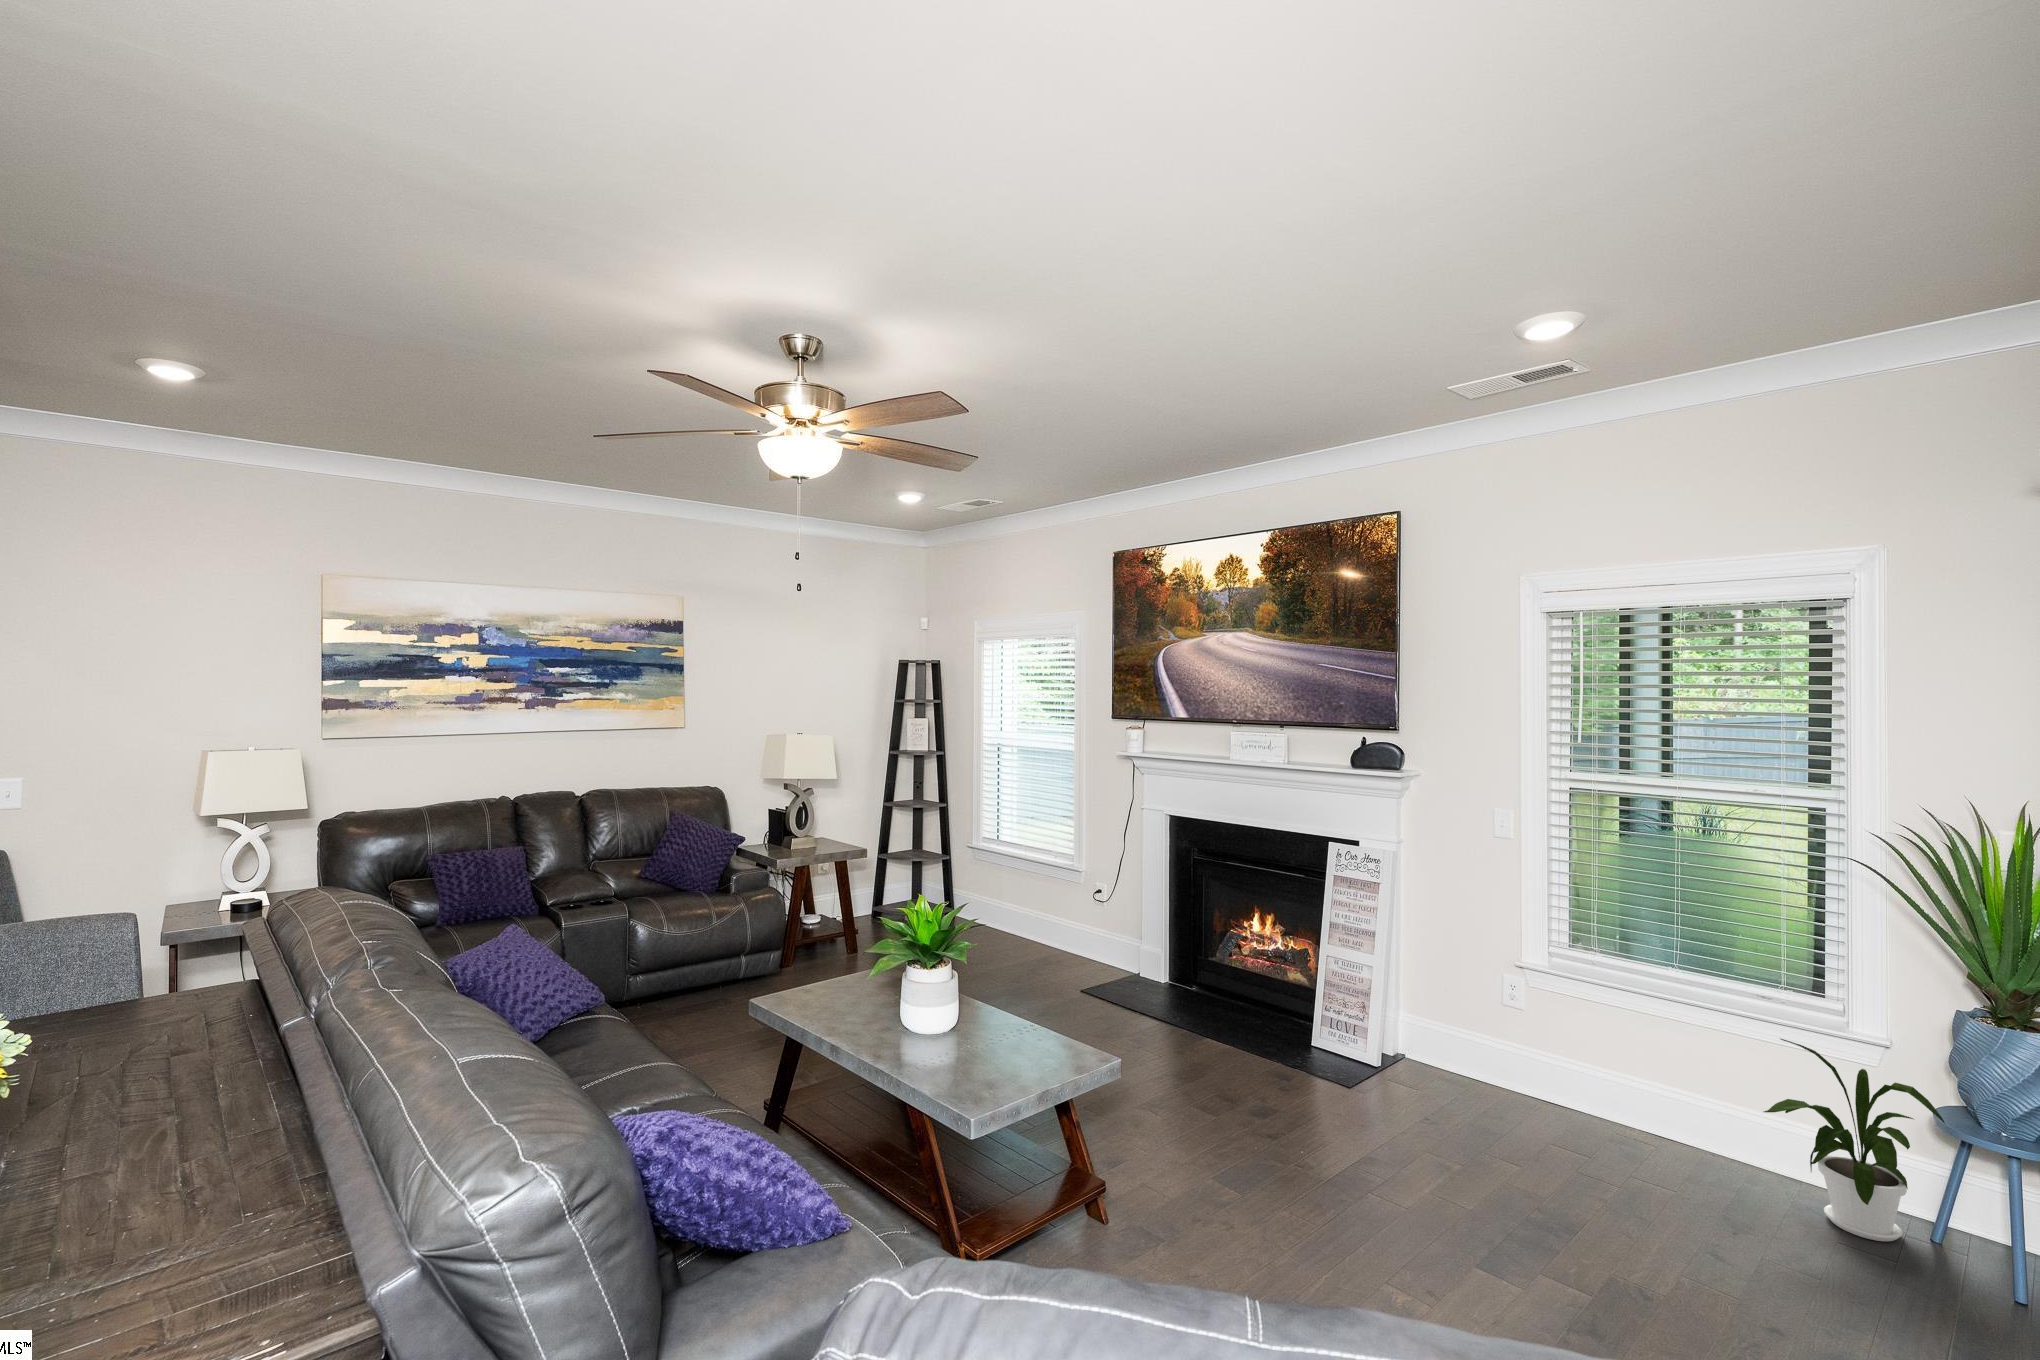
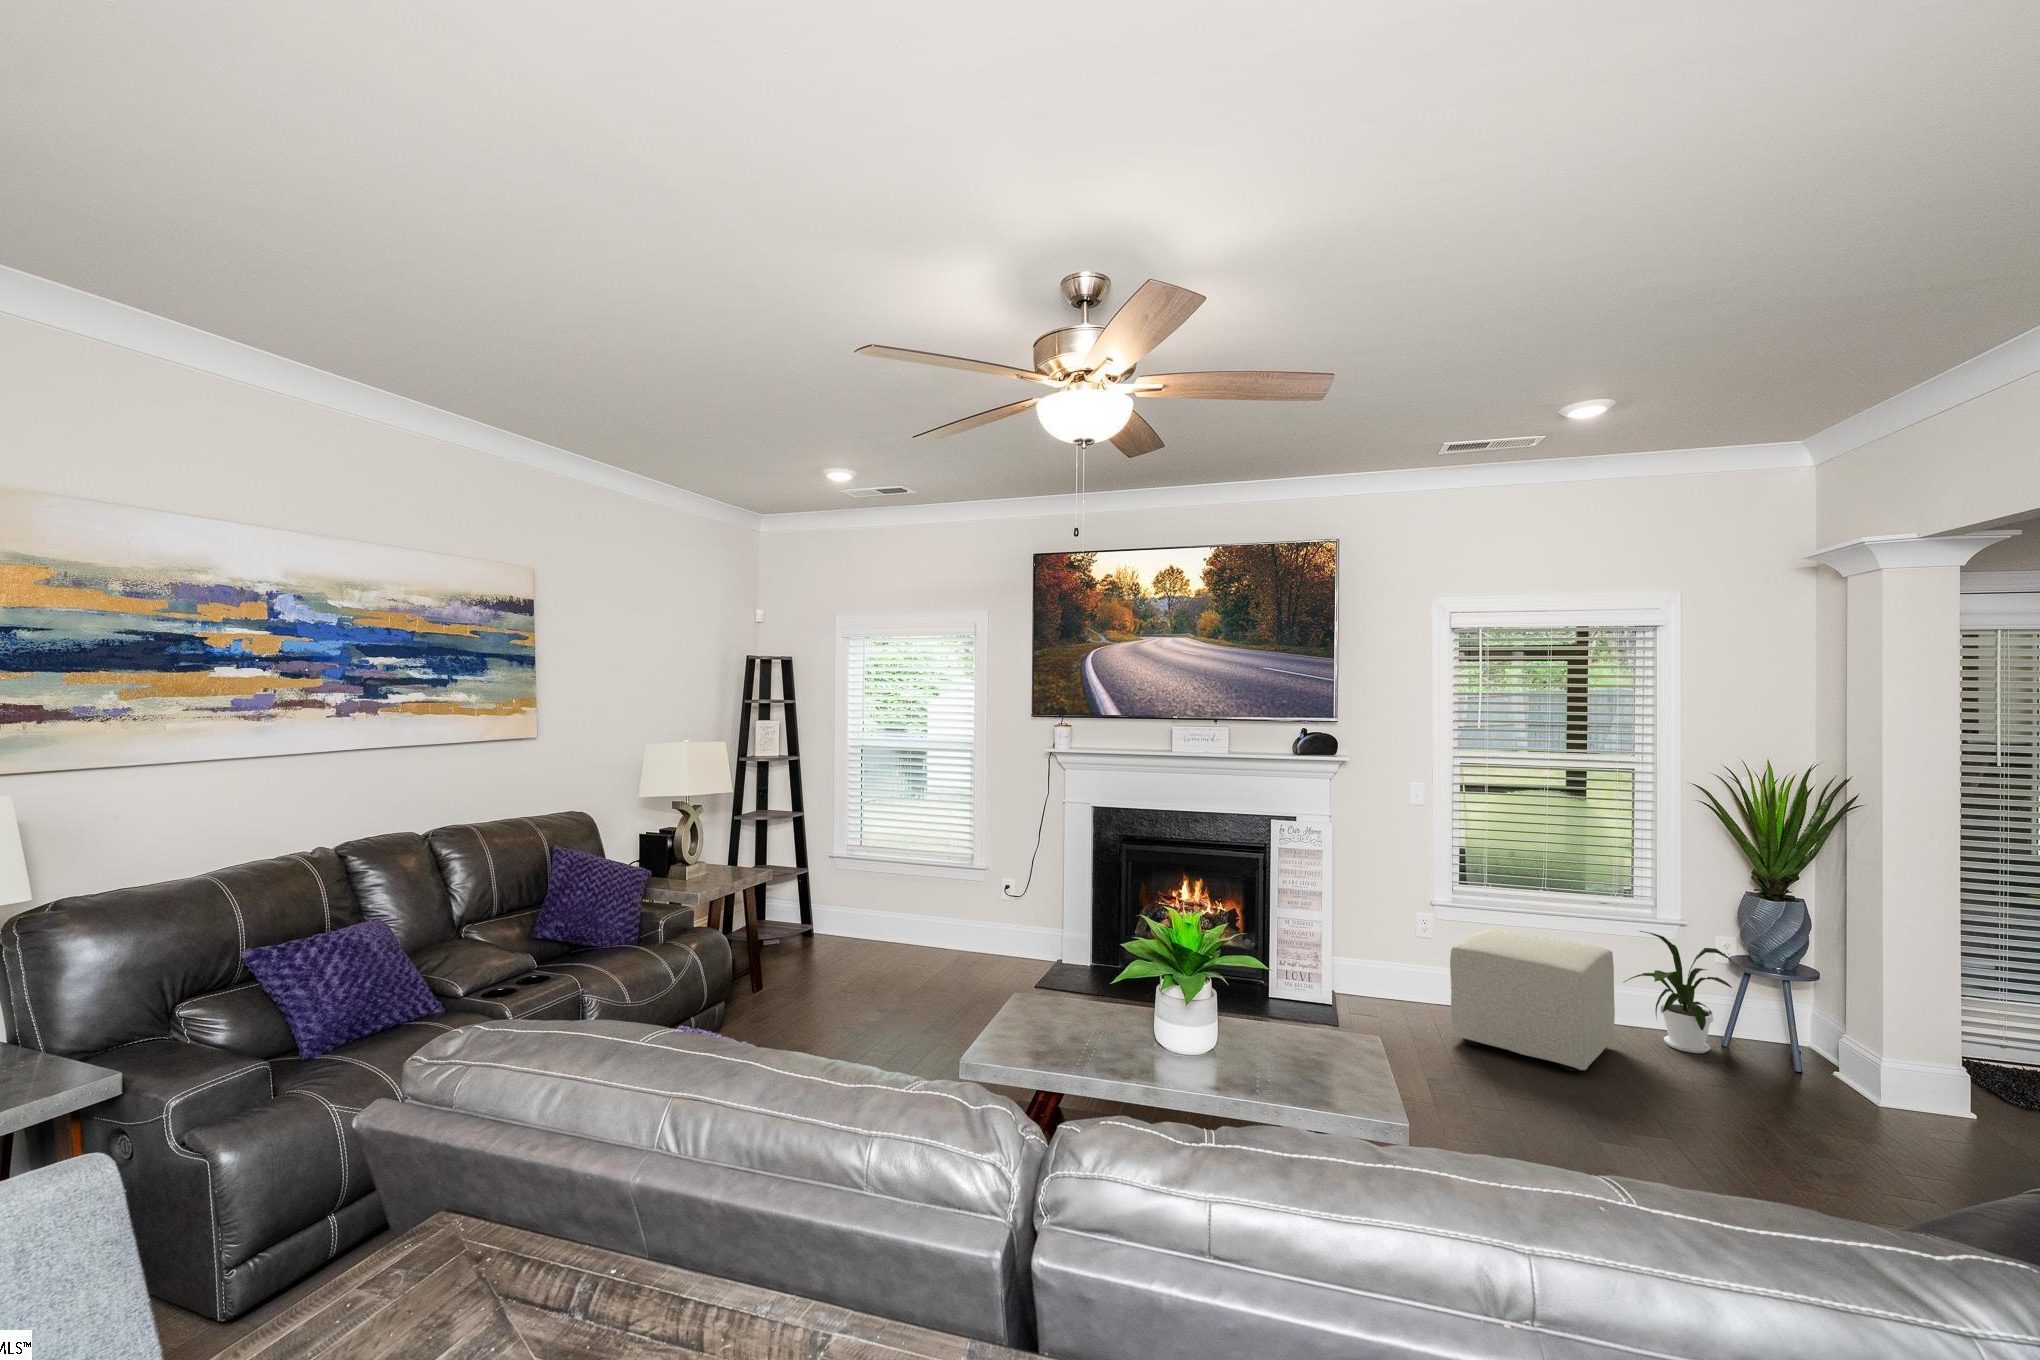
ottoman: none [1460,1002,1719,1204] -> present [1450,928,1615,1071]

